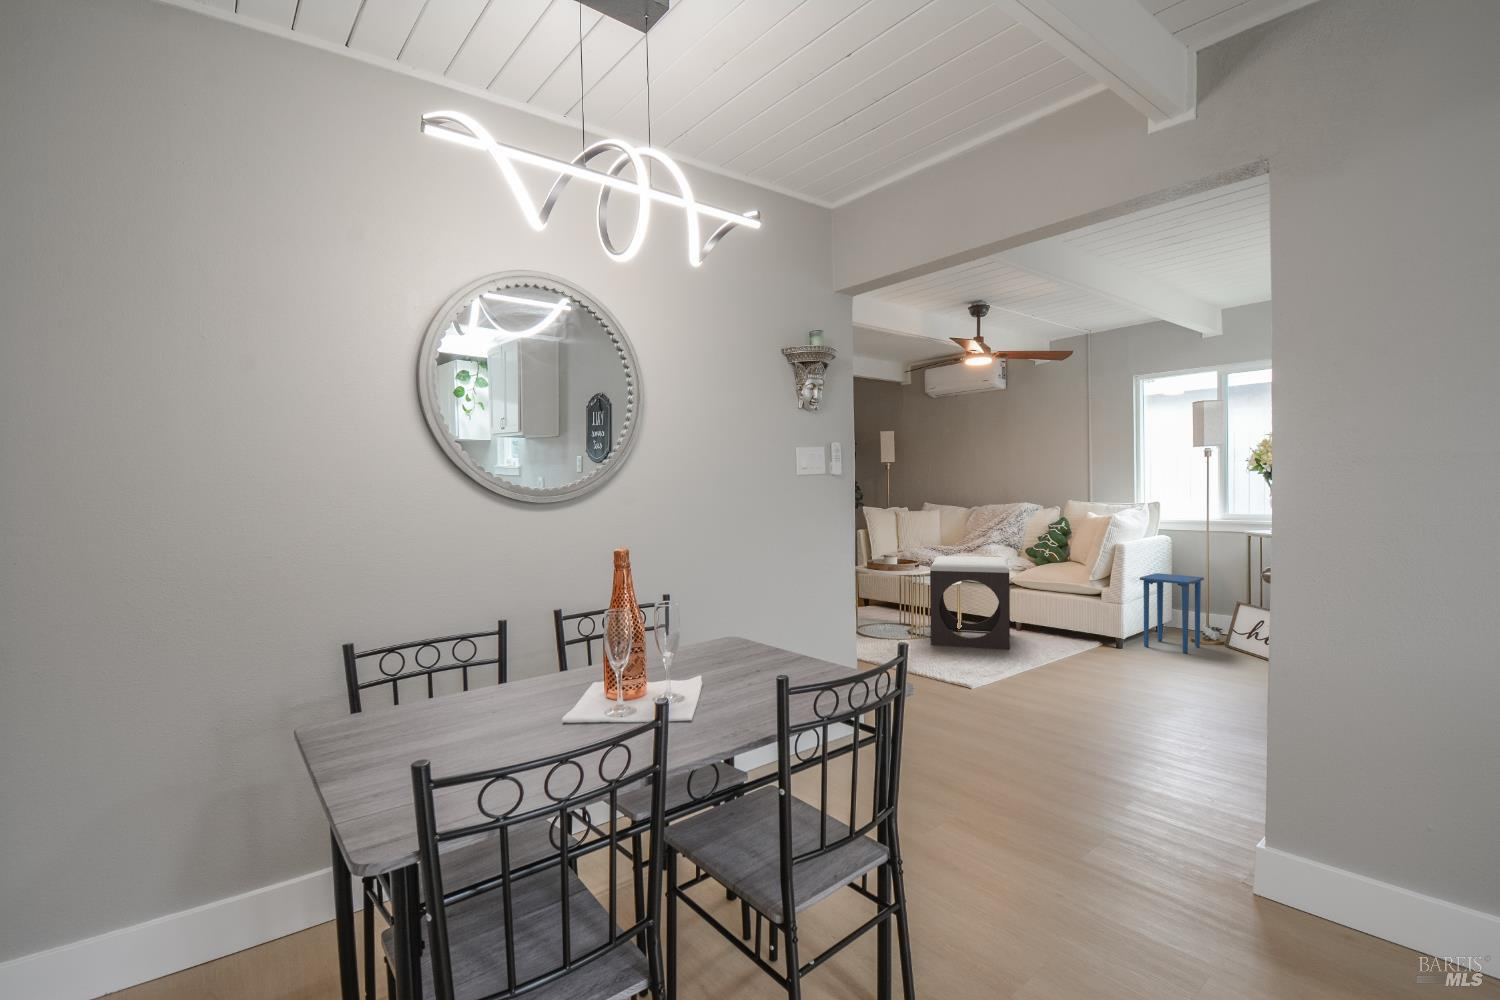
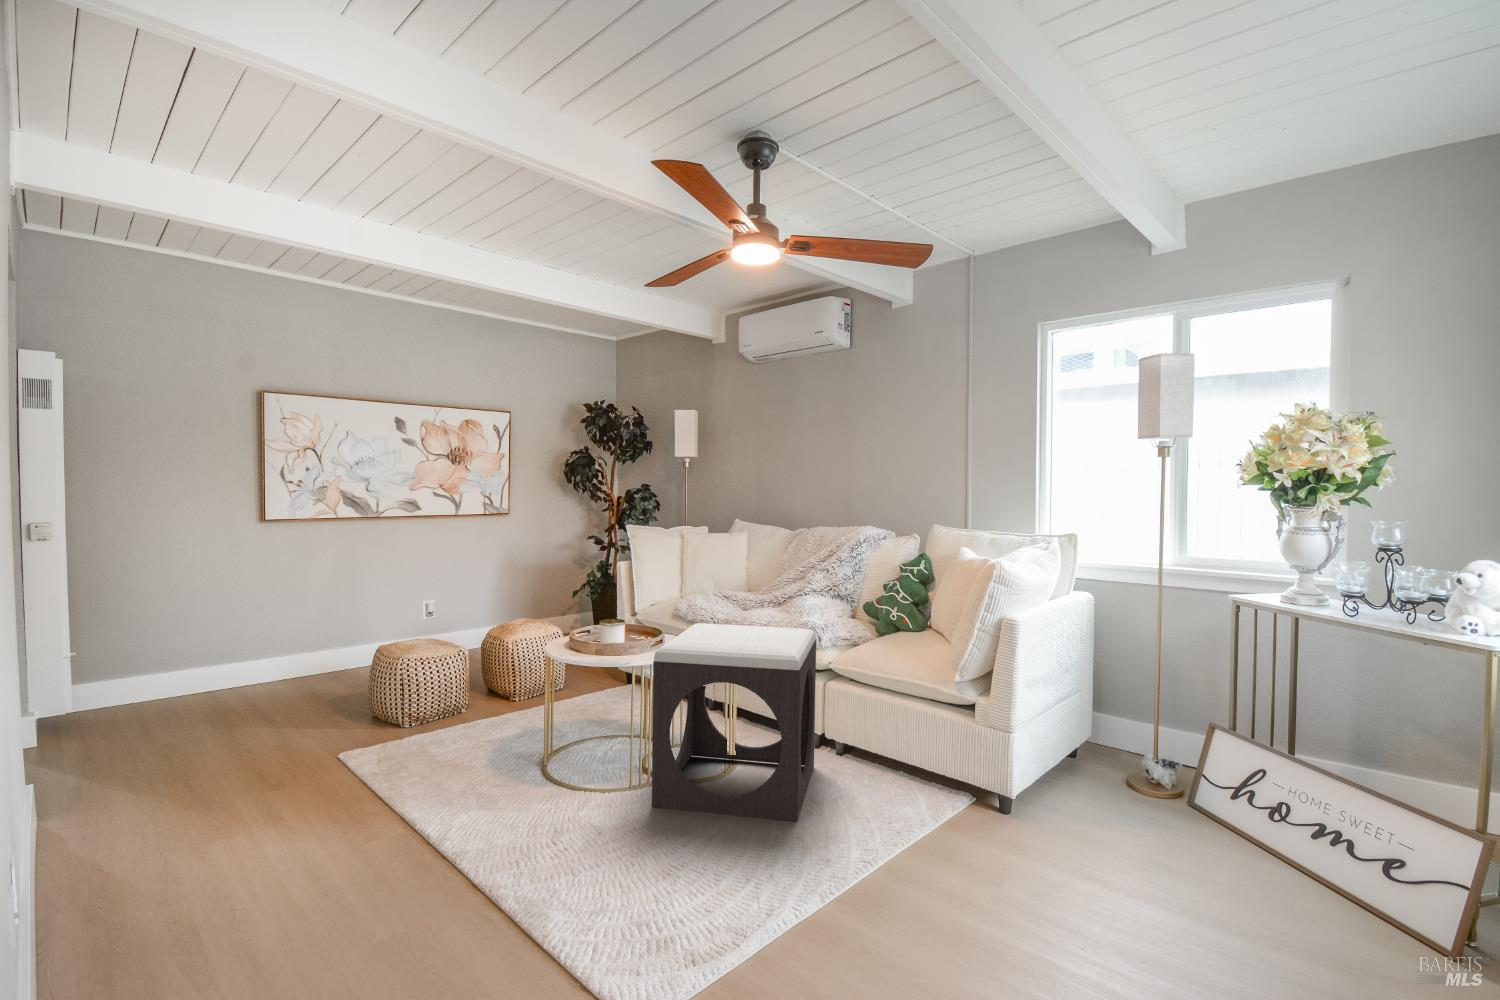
side table: present [1140,573,1204,653] -> none [1043,665,1155,829]

